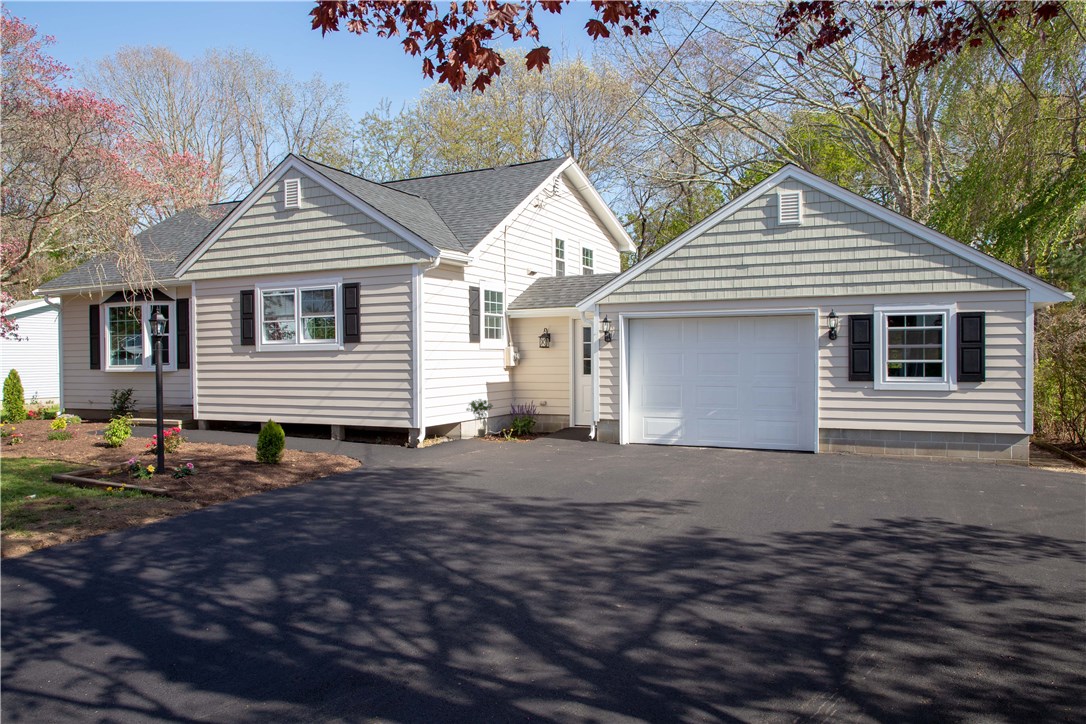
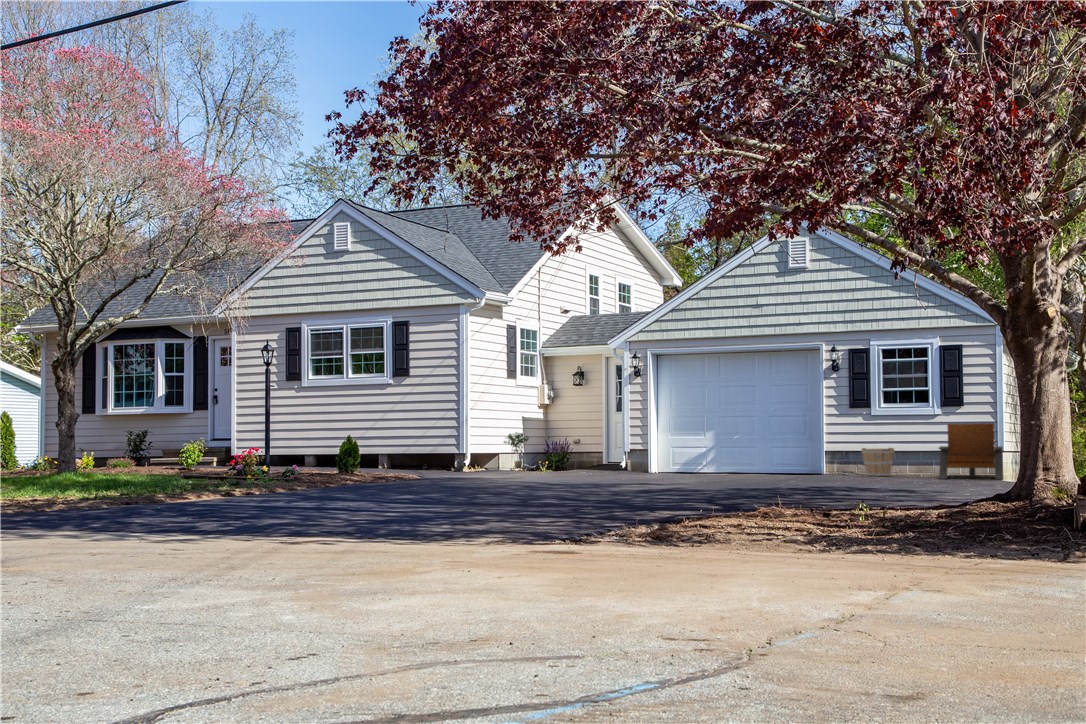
lounge chair: none [958,403,1050,474] -> present [939,423,1004,480]
wooden bucket: none [864,427,904,462] -> present [861,448,895,476]

